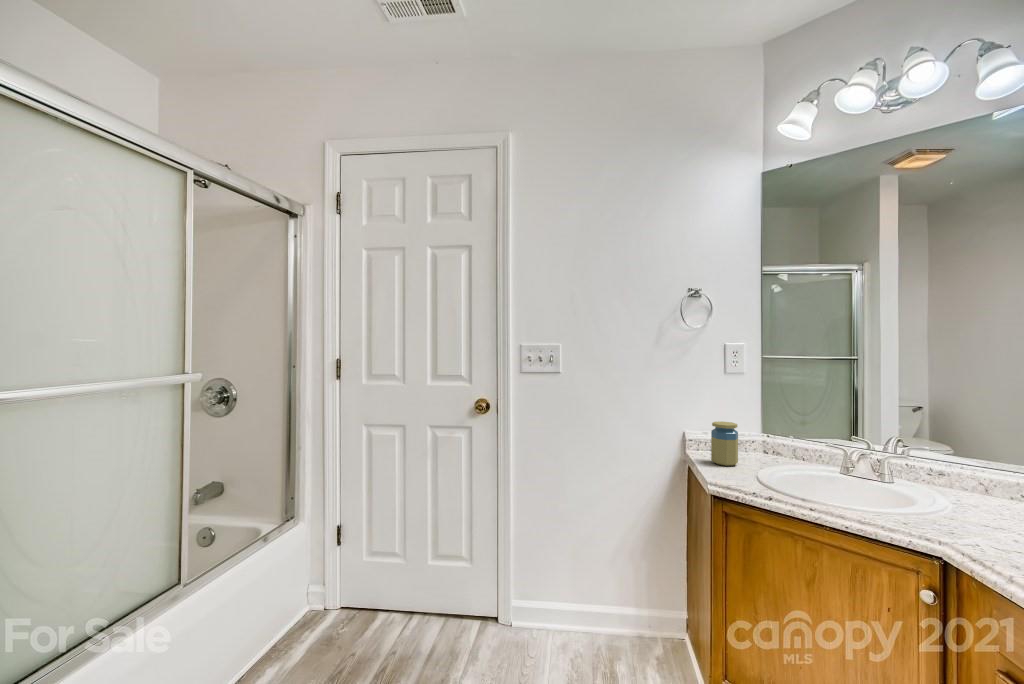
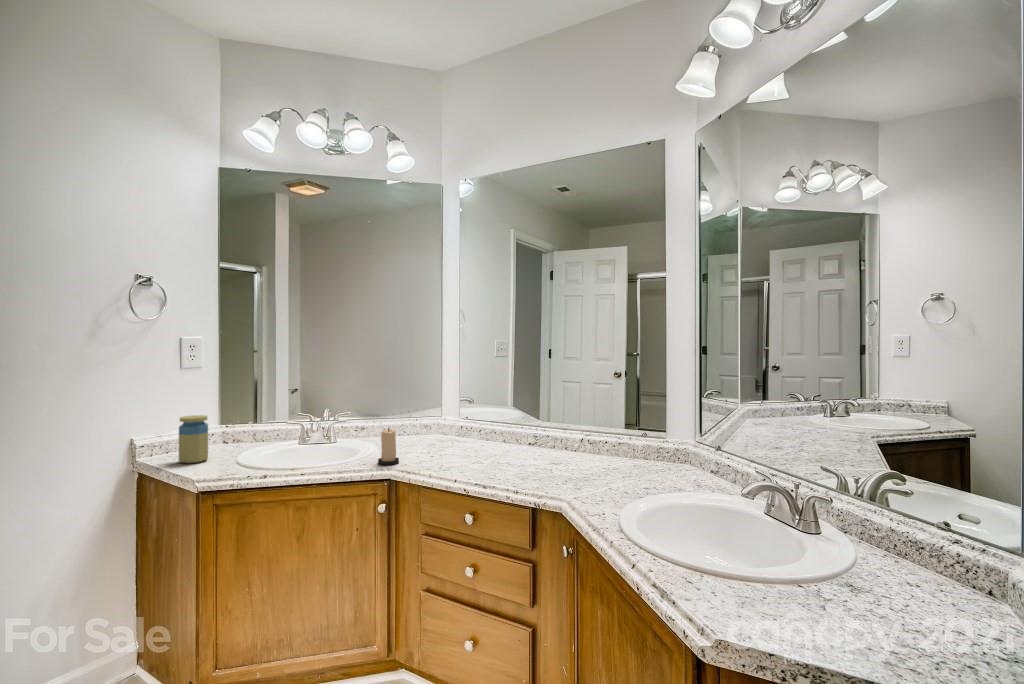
candle: none [928,482,970,539] -> present [378,428,399,465]

